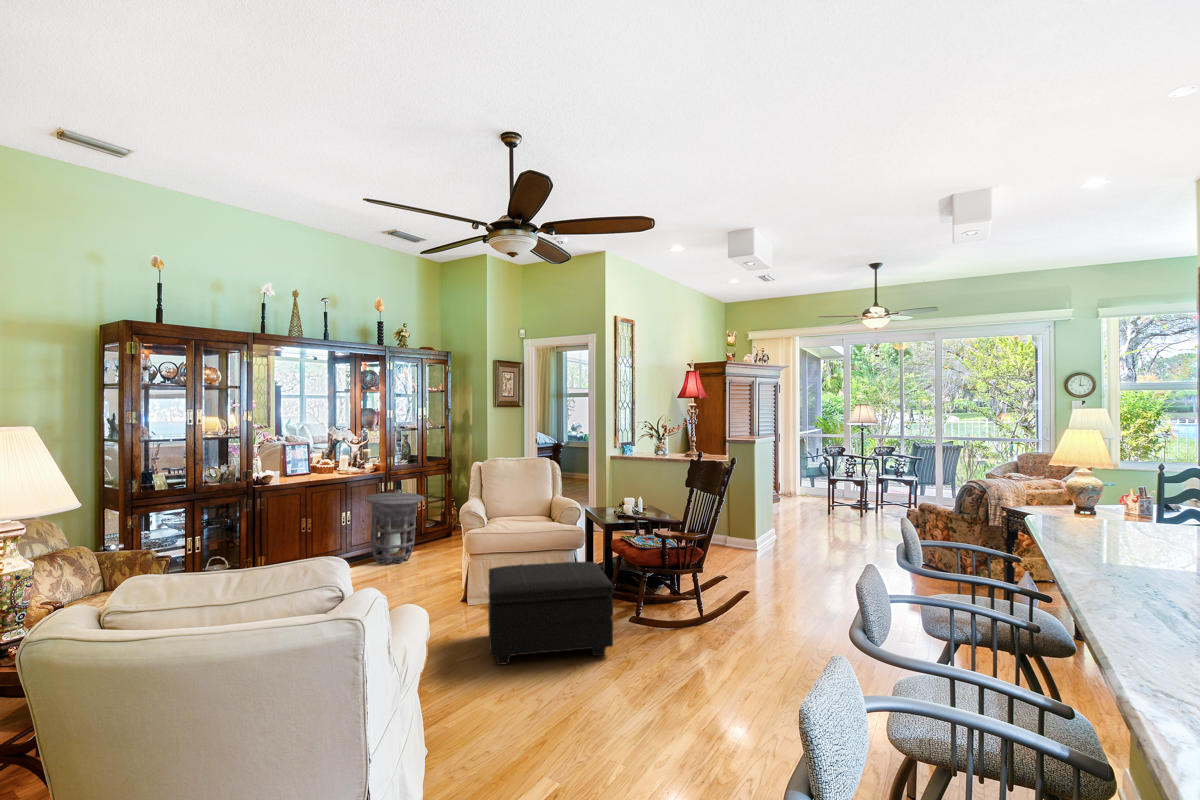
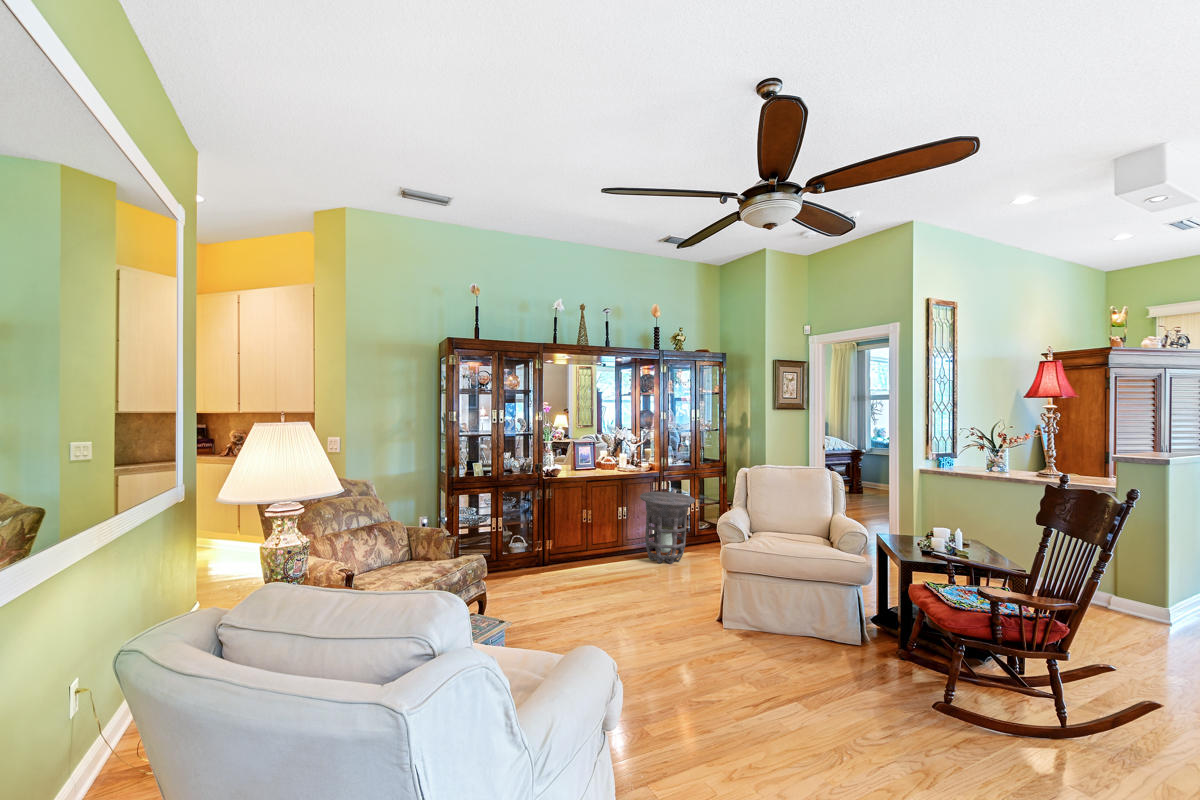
footstool: present [488,562,613,665] -> none [730,598,904,754]

